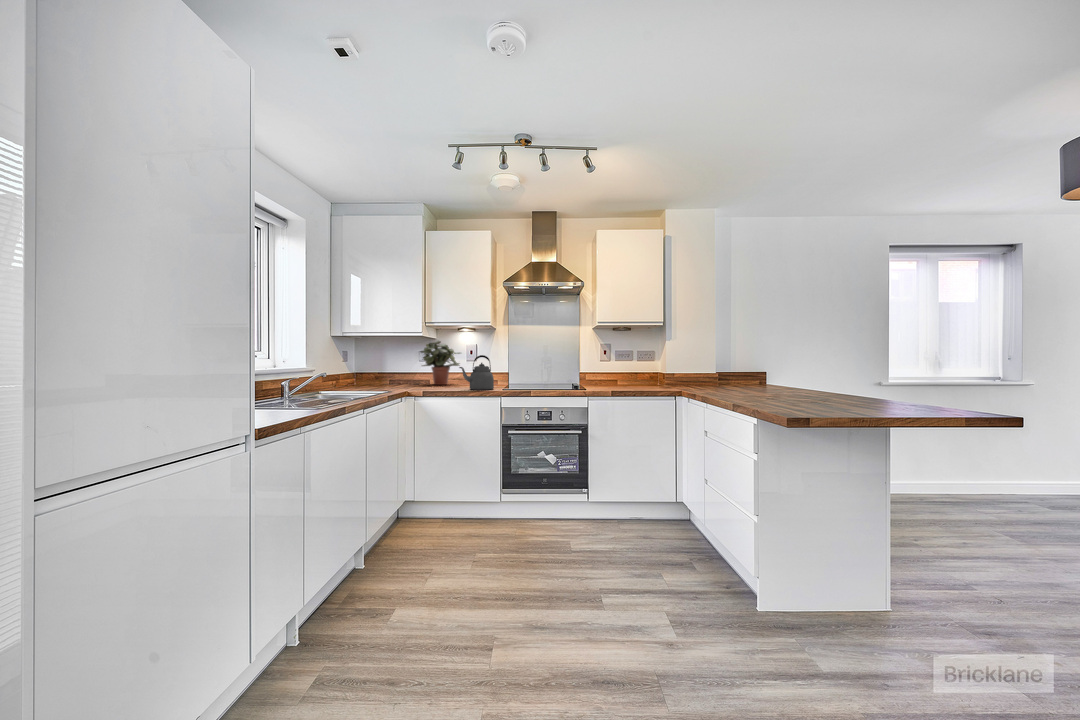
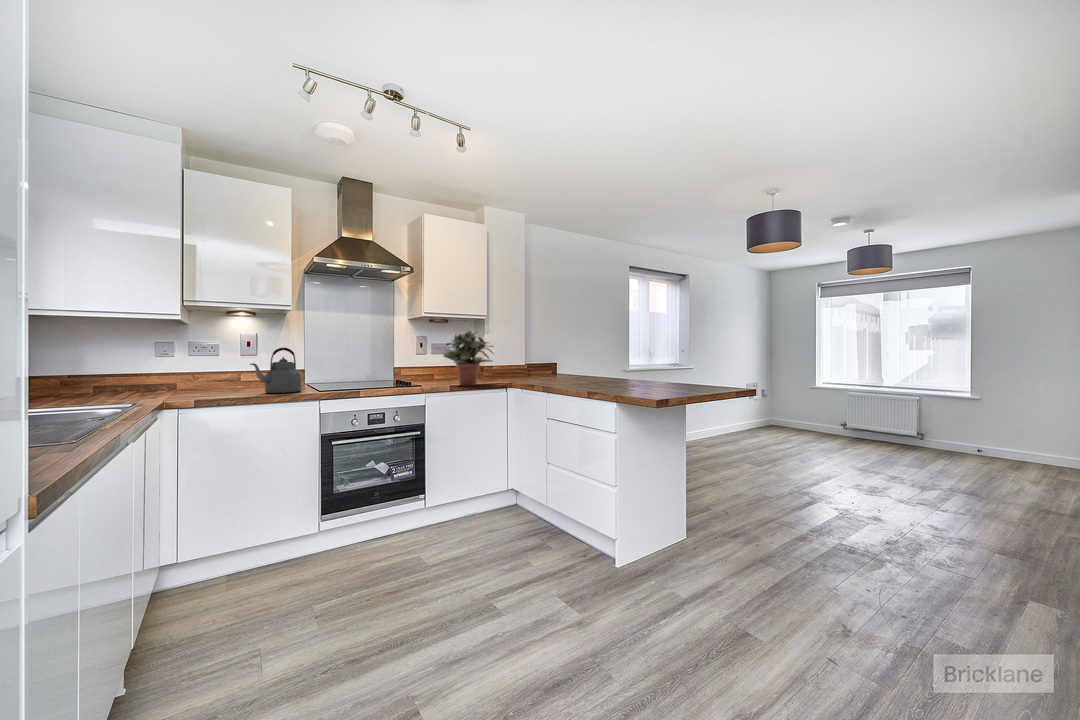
potted plant: present [421,341,460,385] -> present [443,330,494,386]

